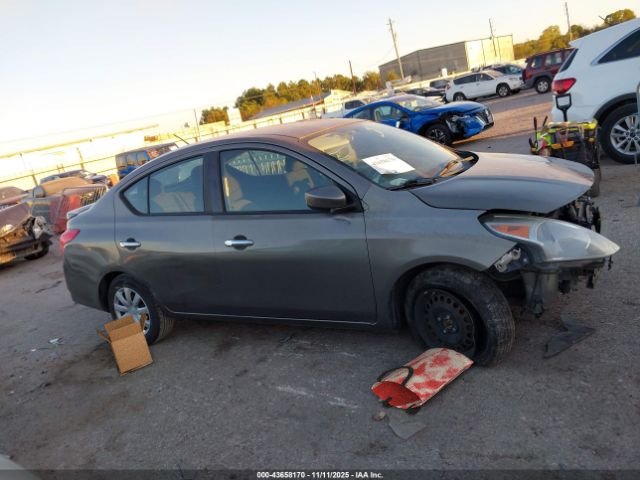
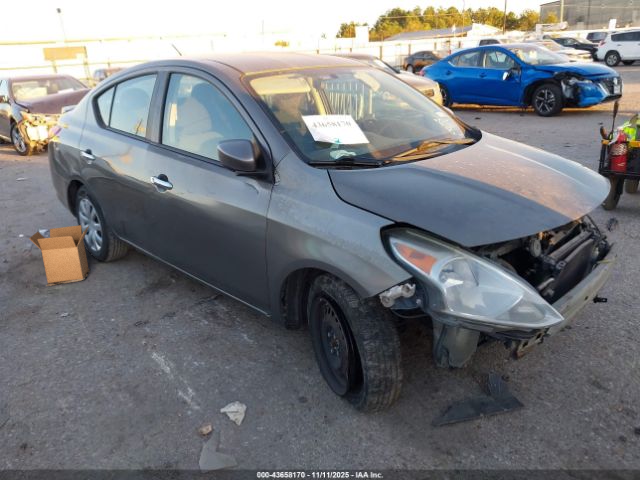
bag: present [371,348,473,414] -> none [213,366,343,443]

